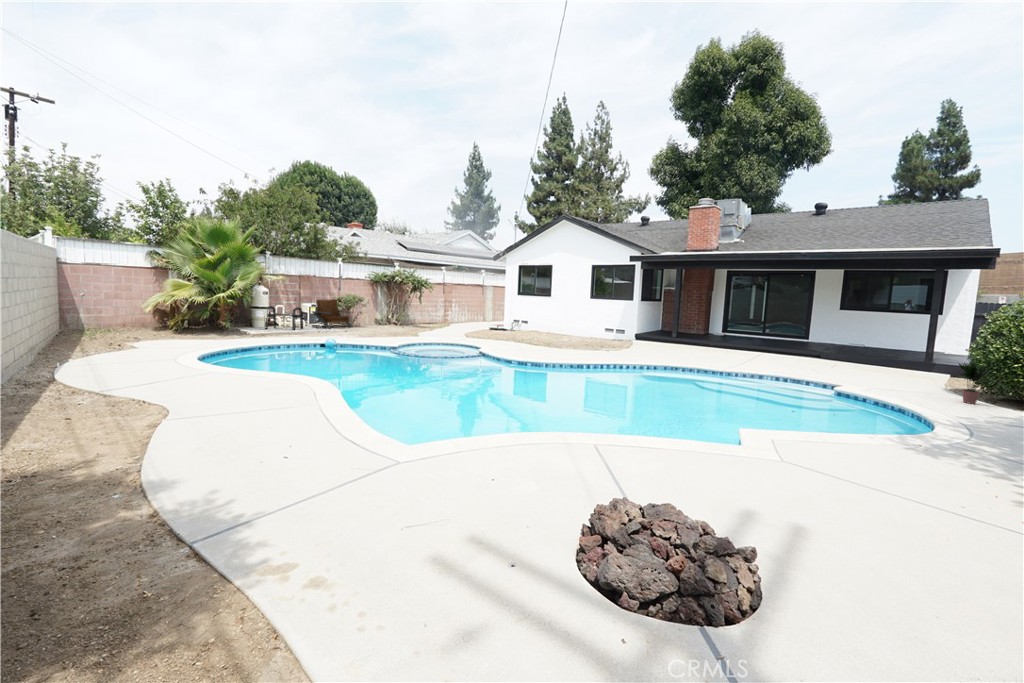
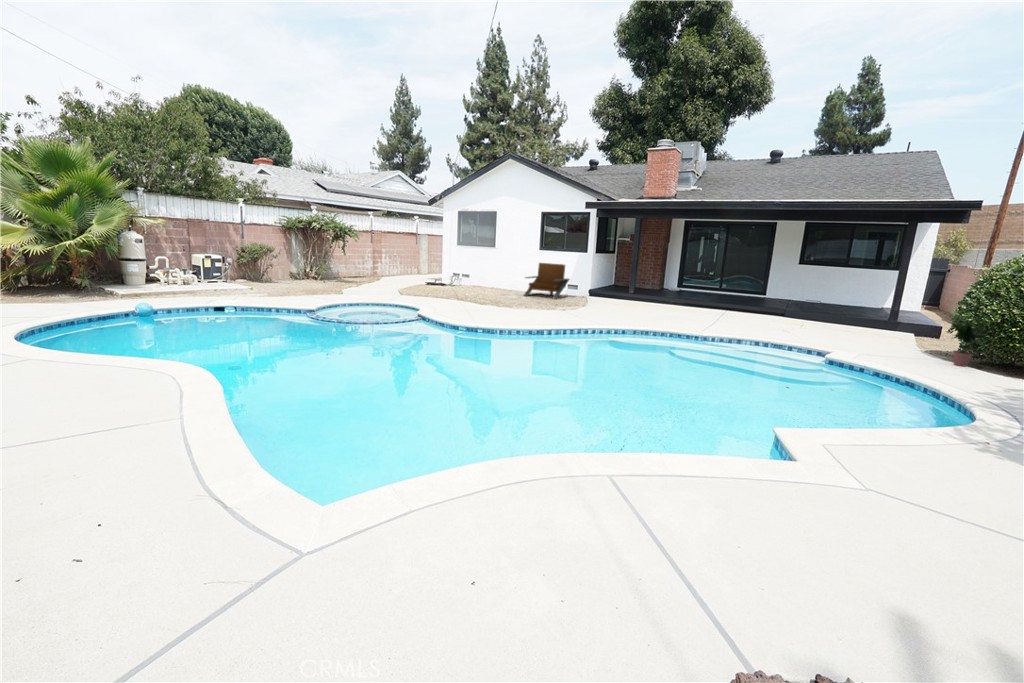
lounge chair: present [312,299,352,329] -> present [524,263,569,299]
bench: present [265,306,303,330] -> none [140,258,195,288]

